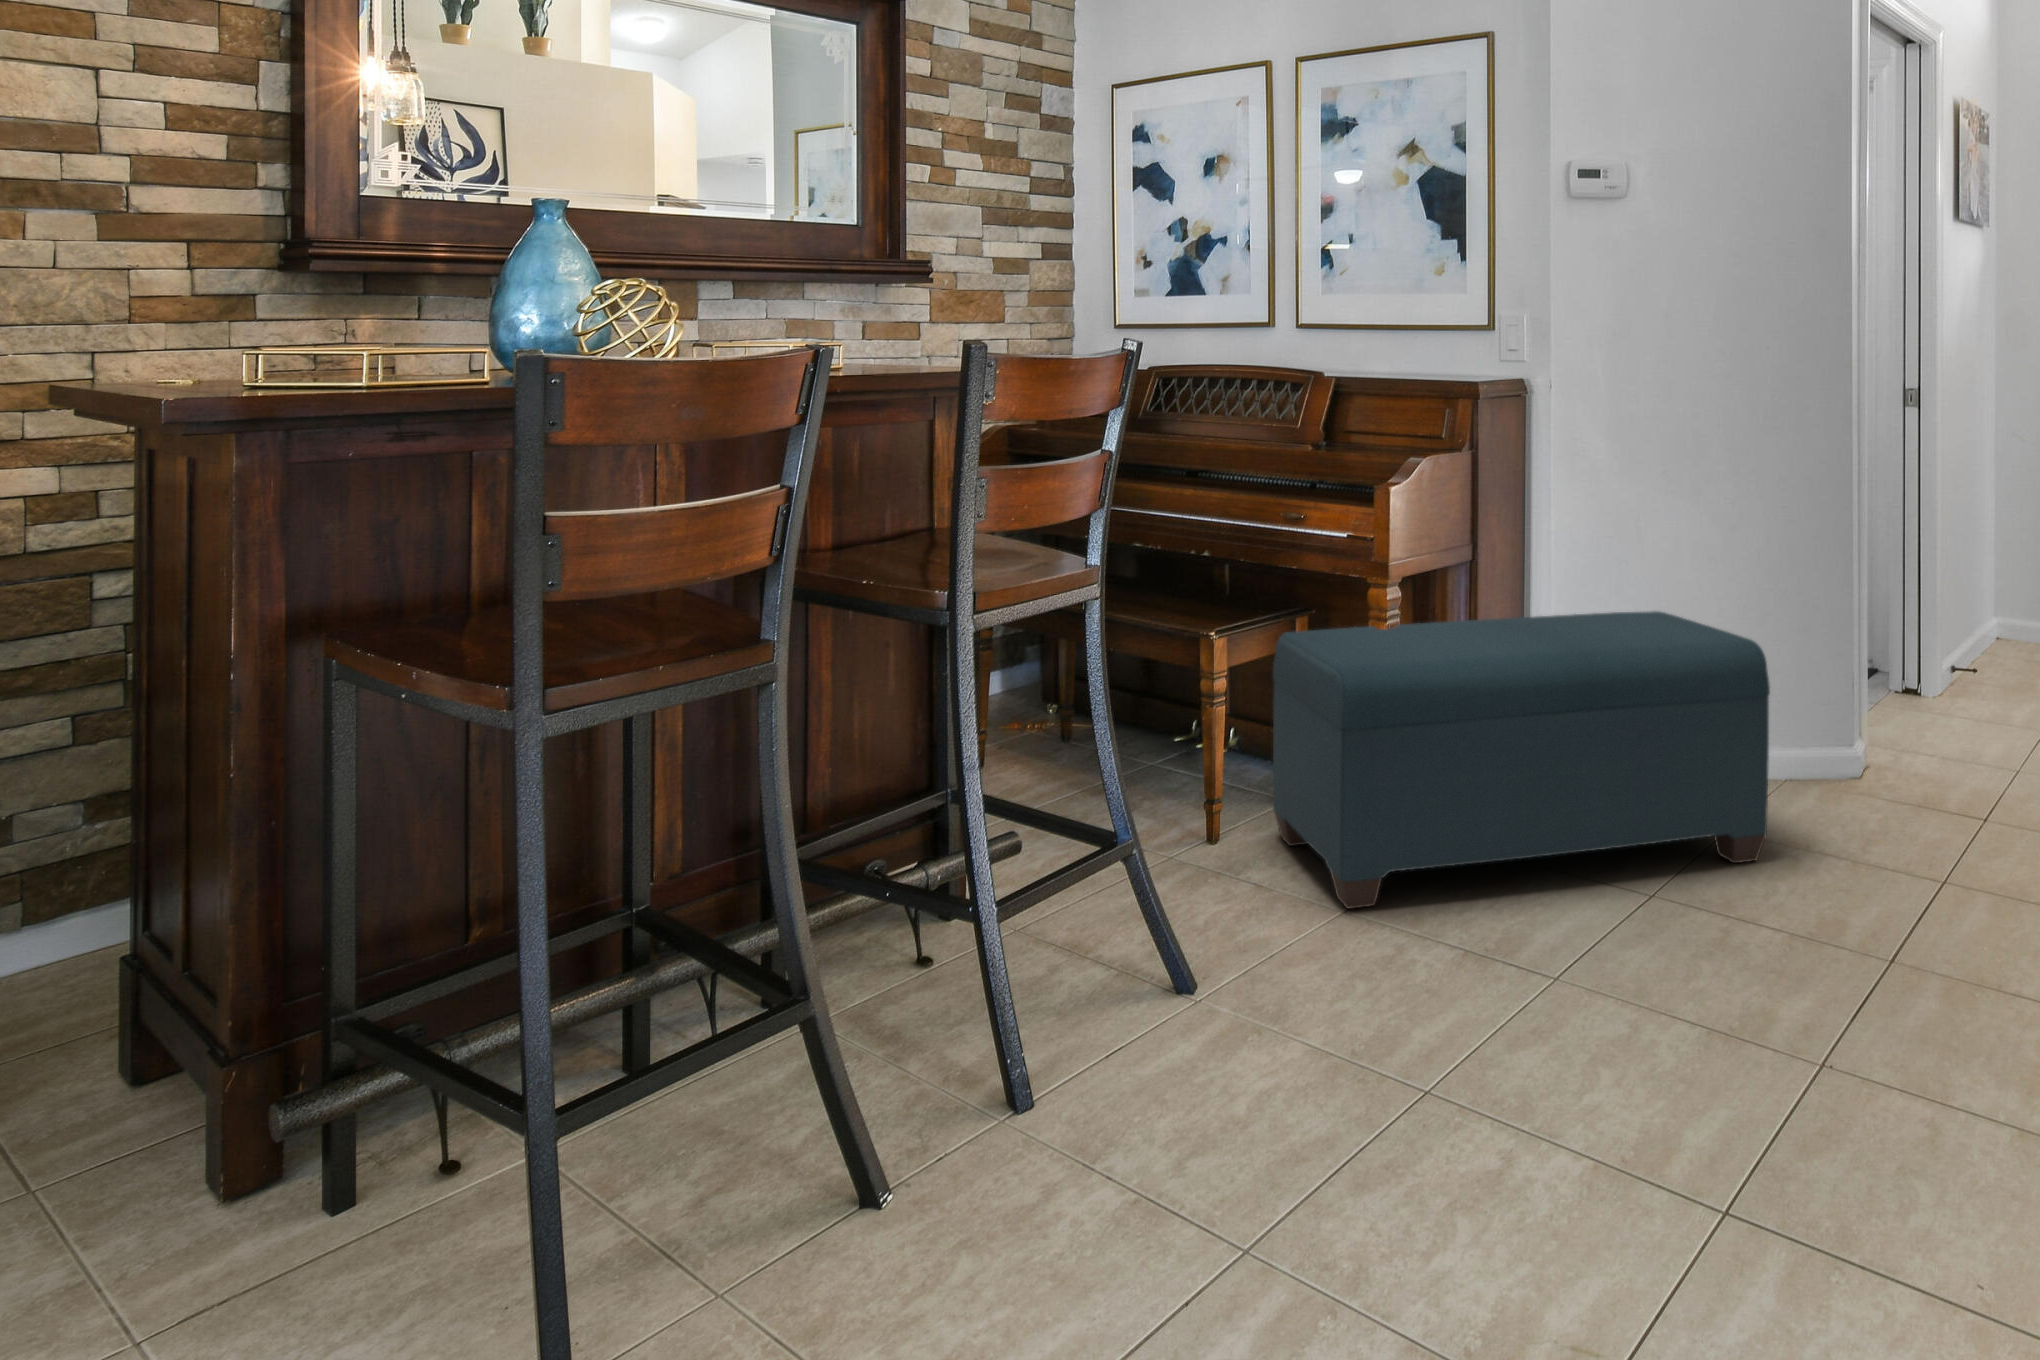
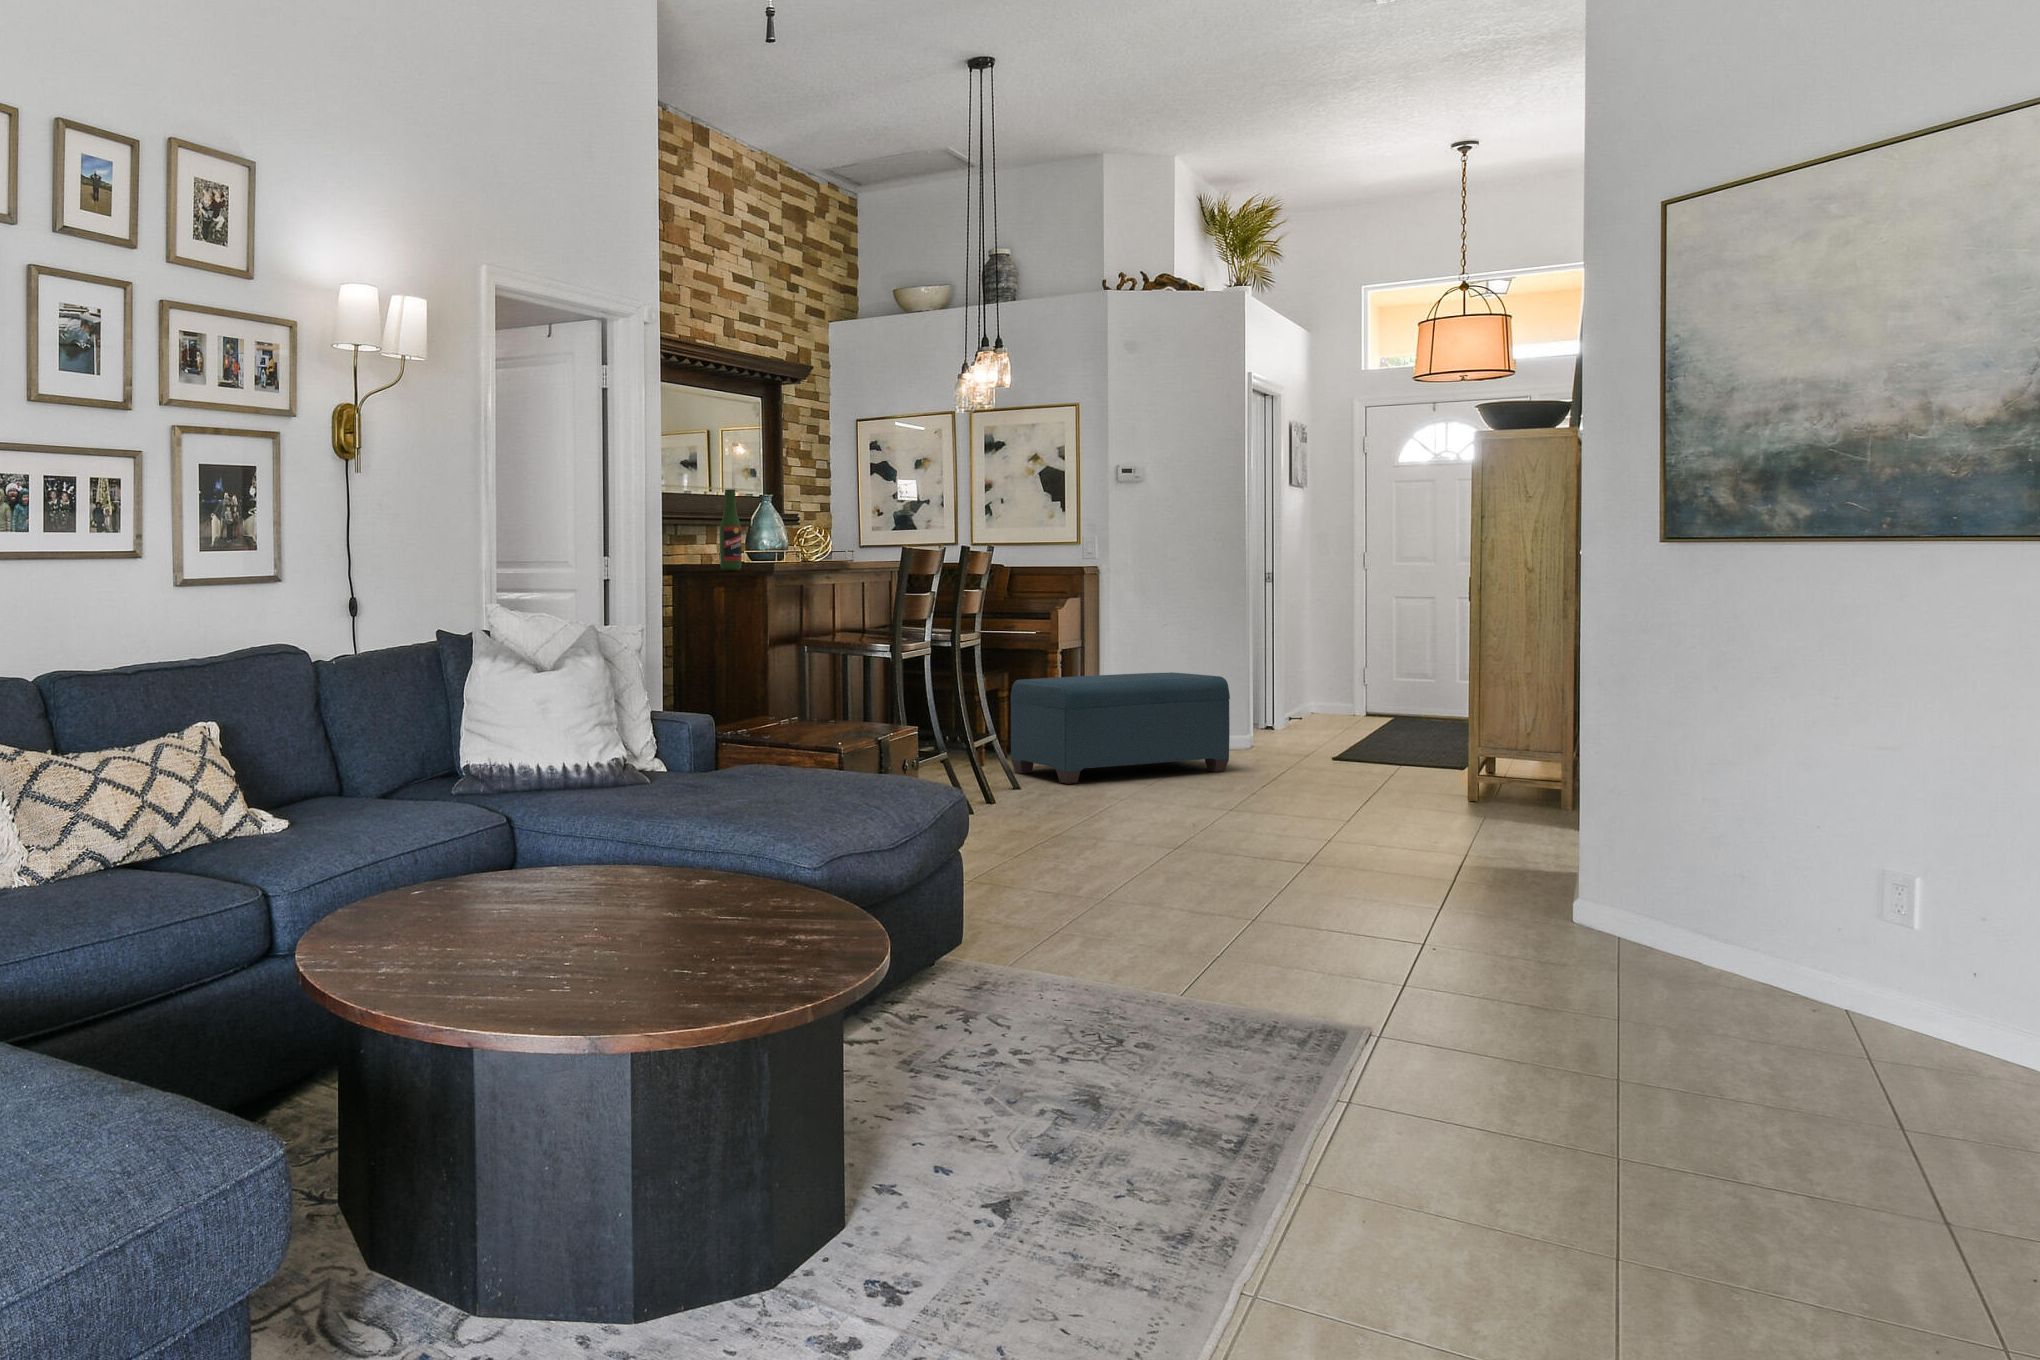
beer bottle: none [143,150,222,390] -> present [720,489,742,571]

